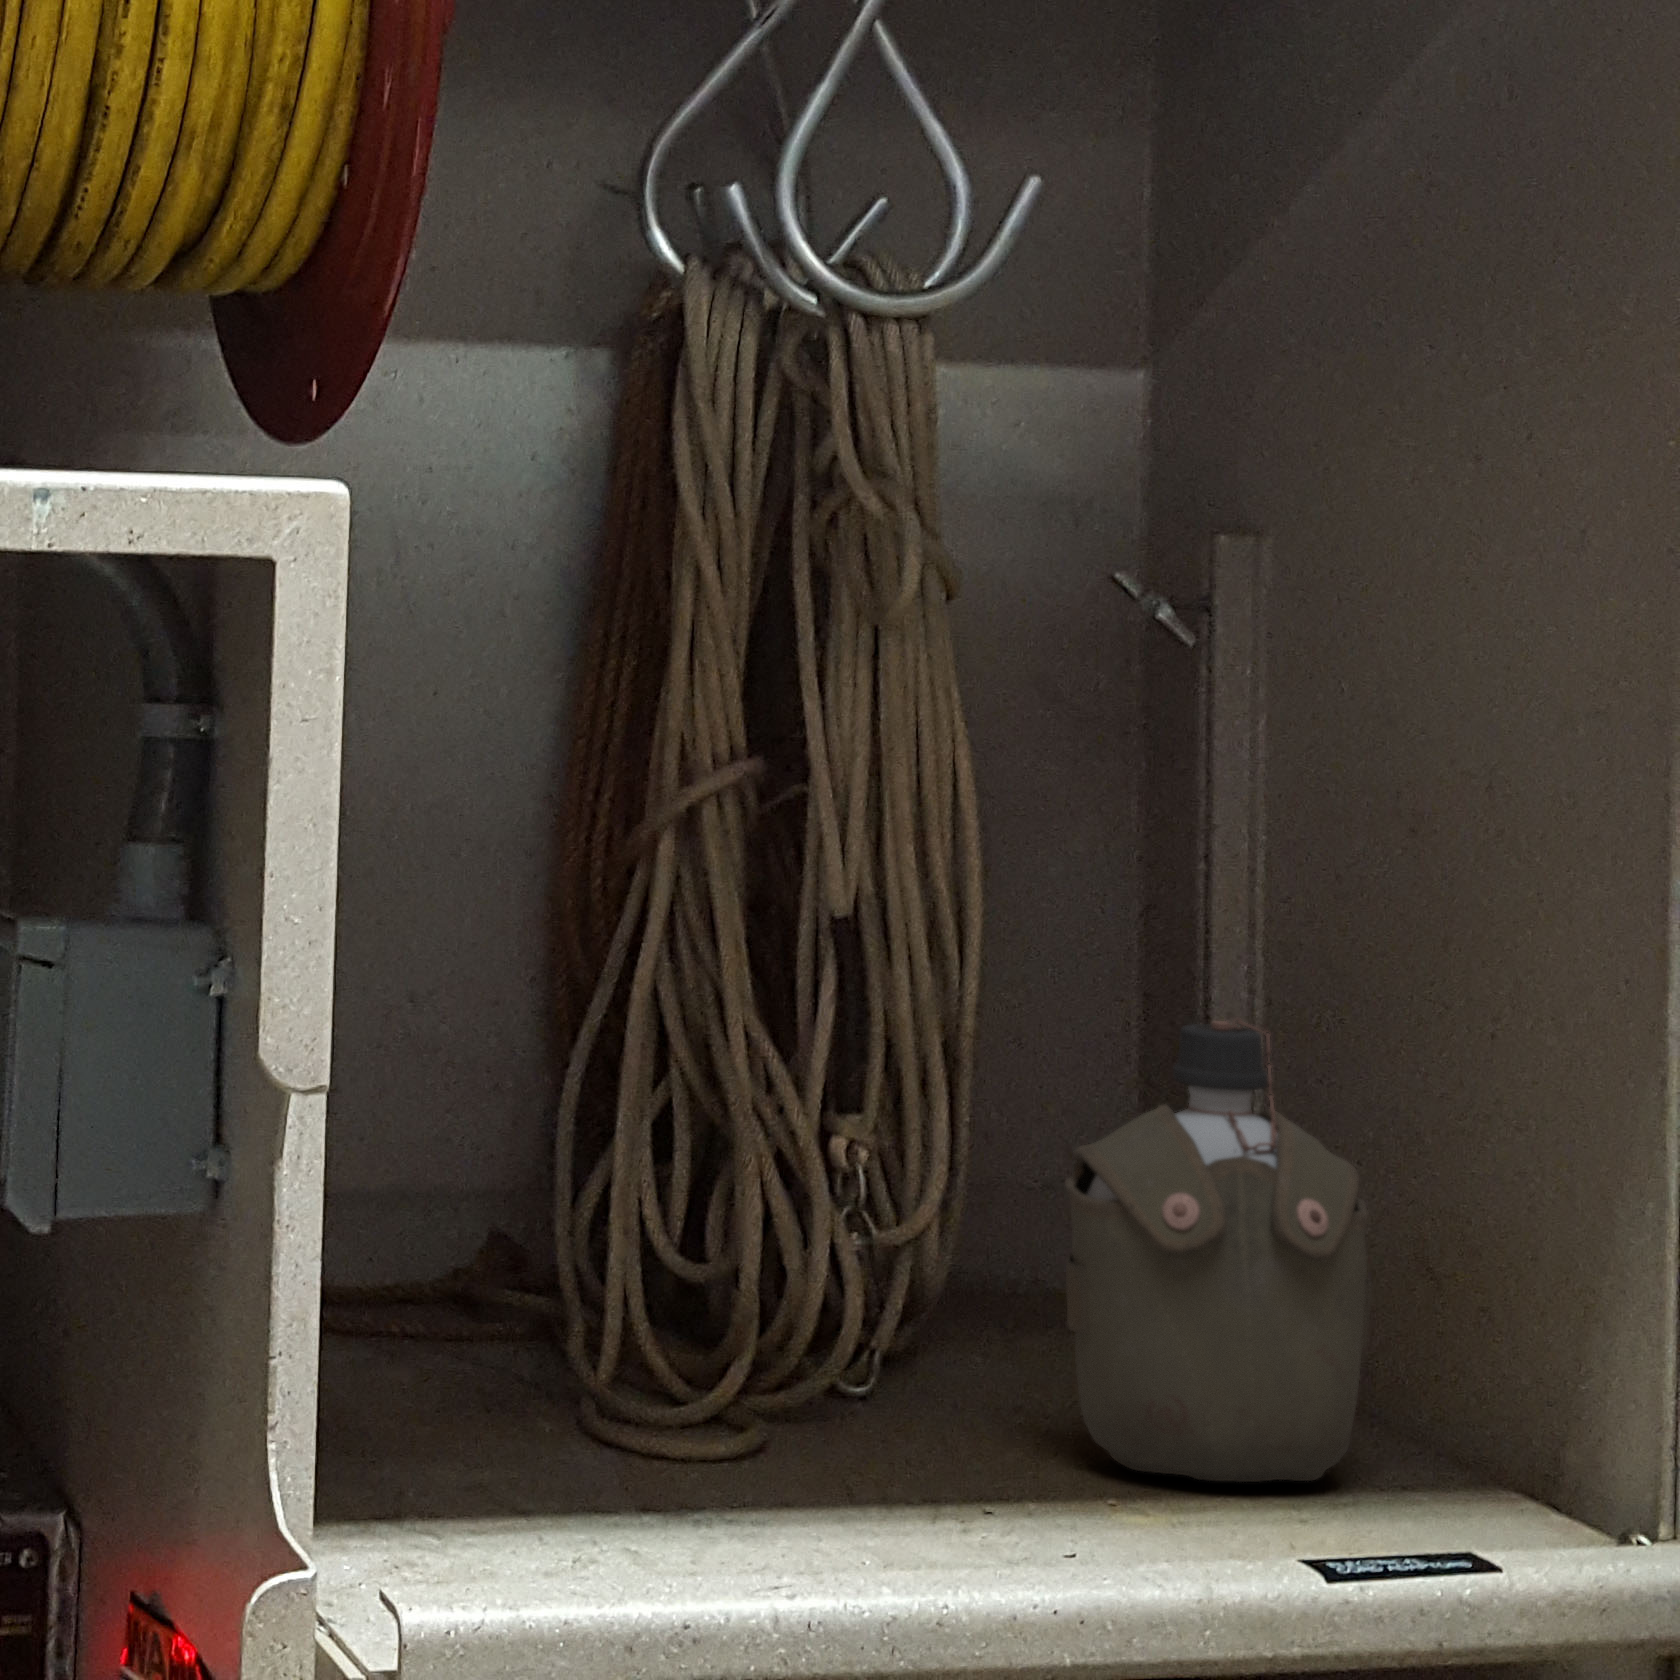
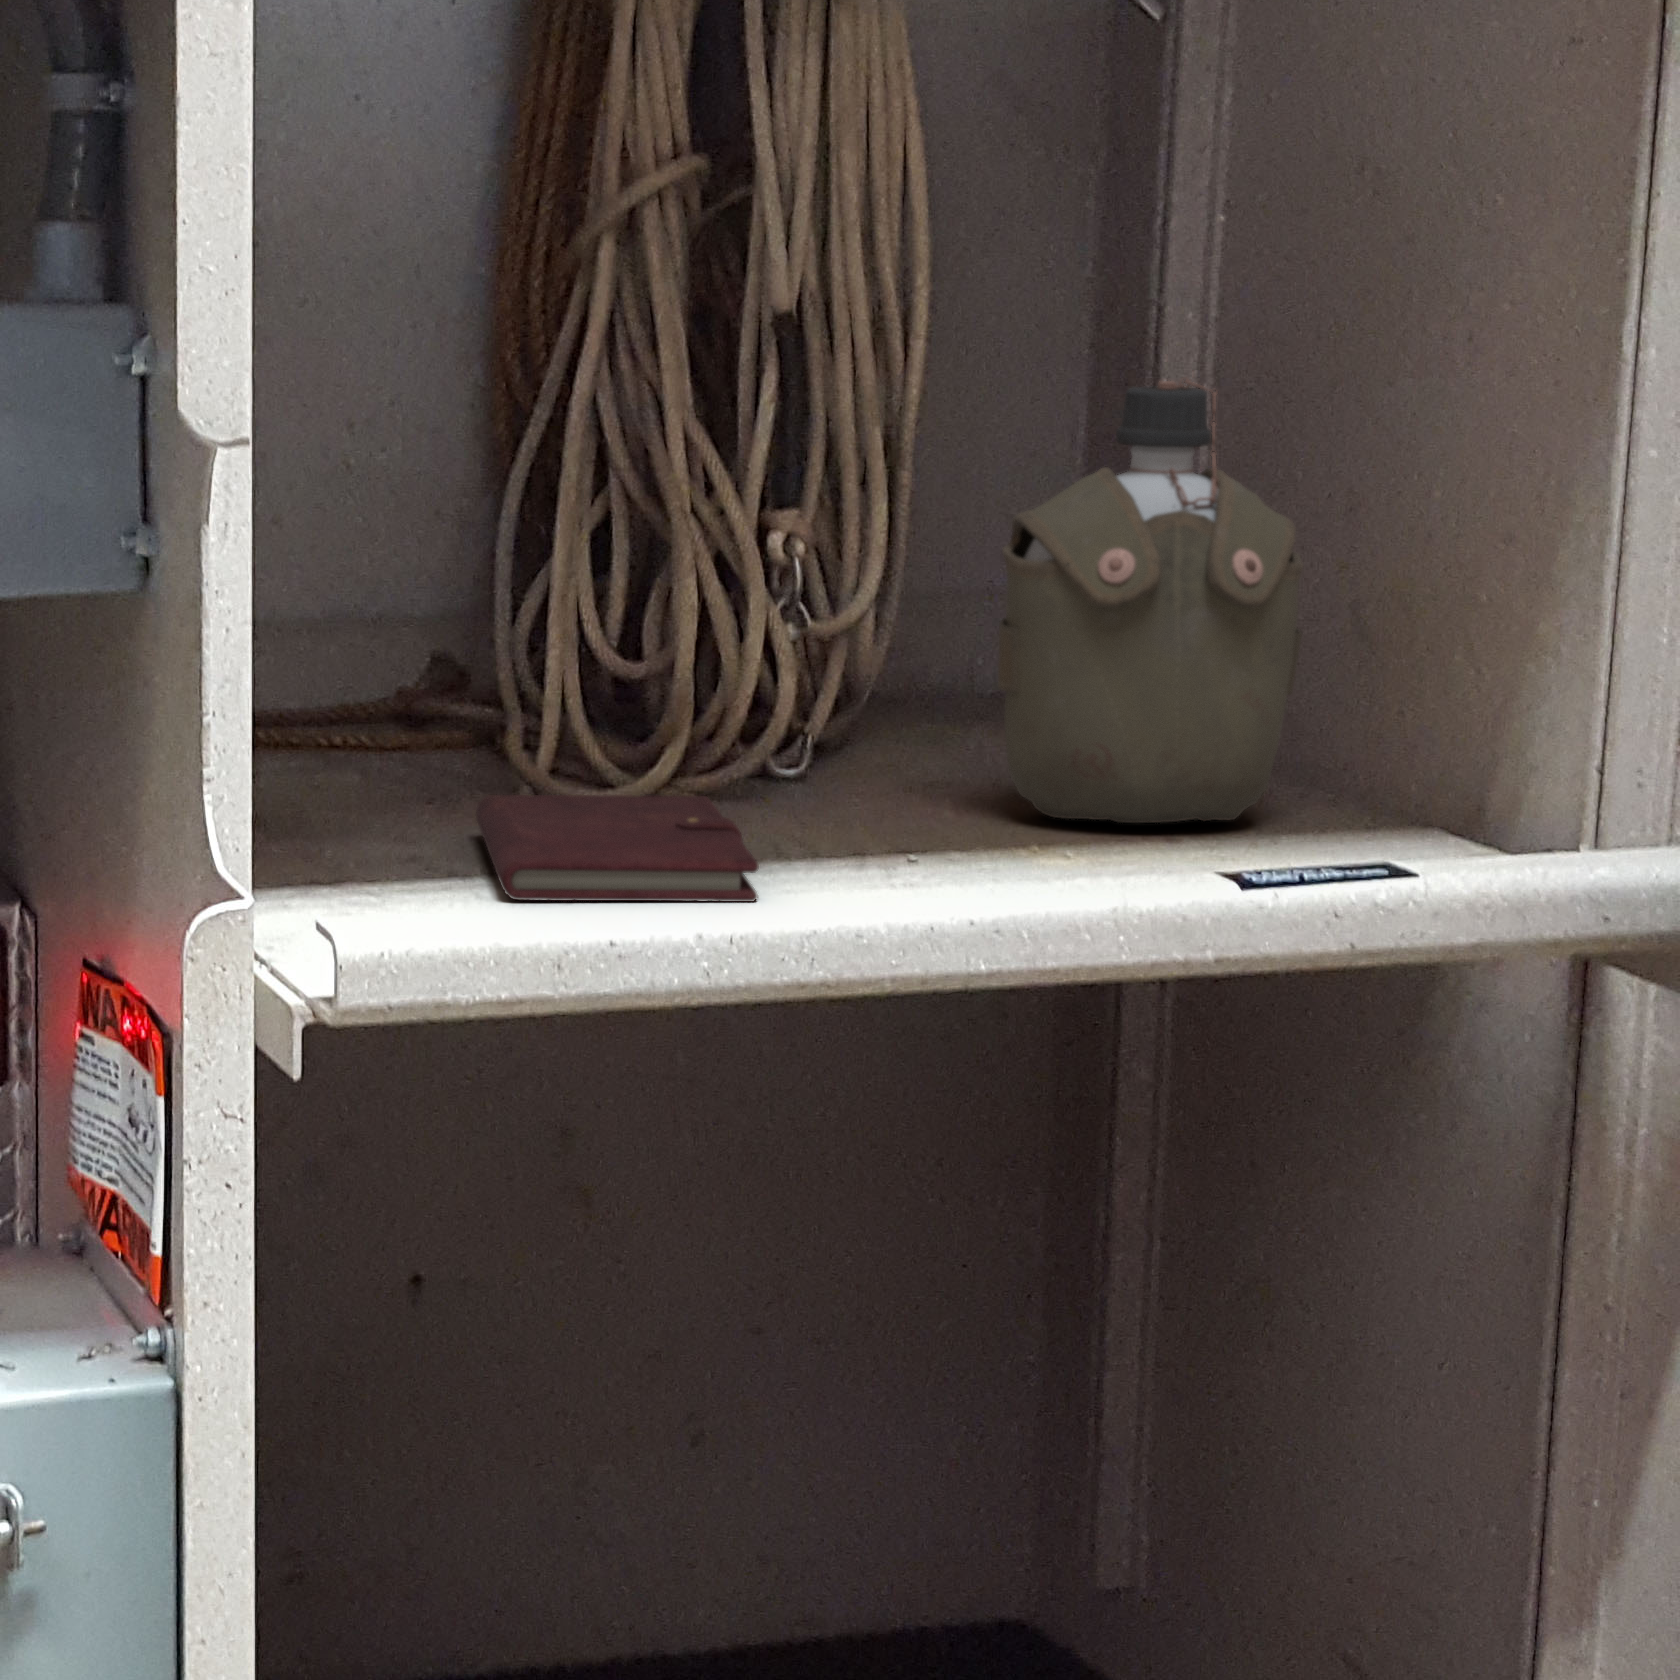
notebook: none [538,1425,831,1570] -> present [476,795,759,902]

